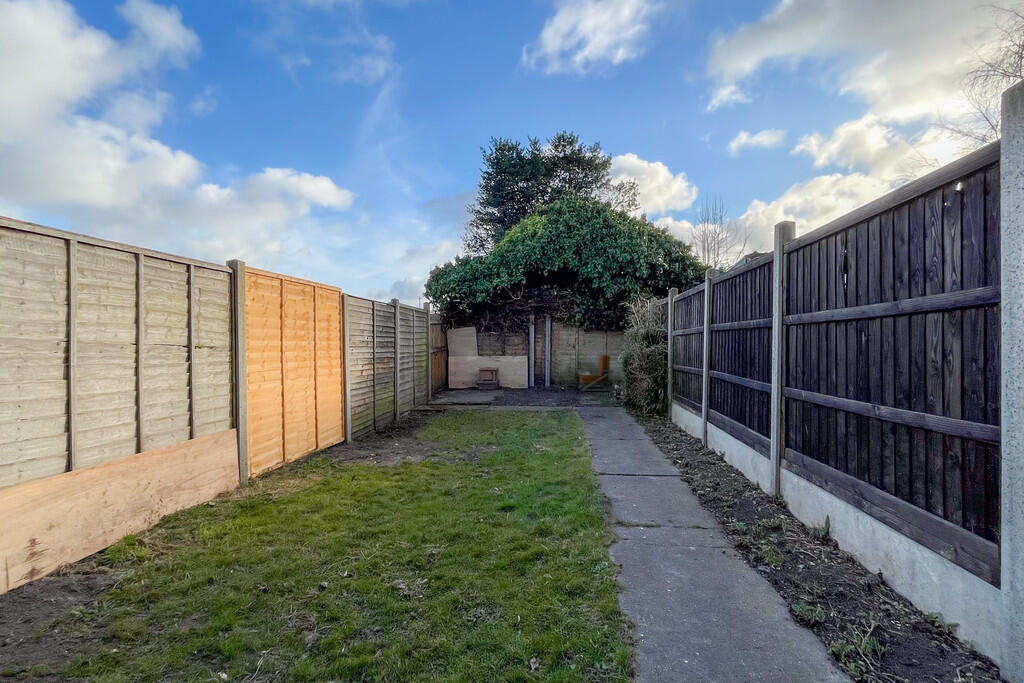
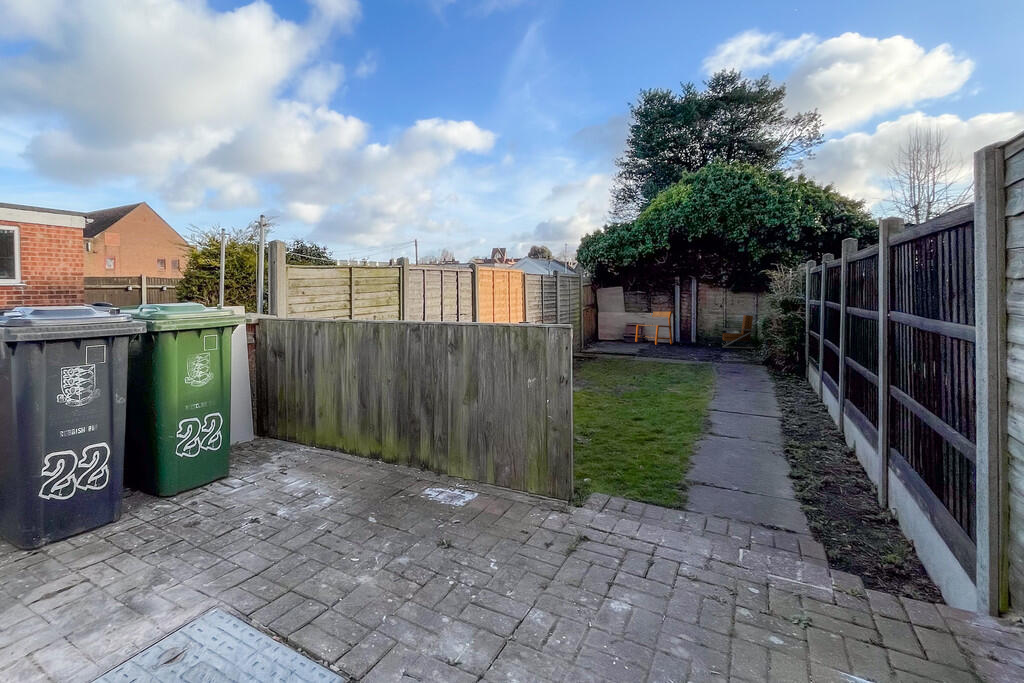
bench: none [490,352,530,389] -> present [635,311,672,345]

